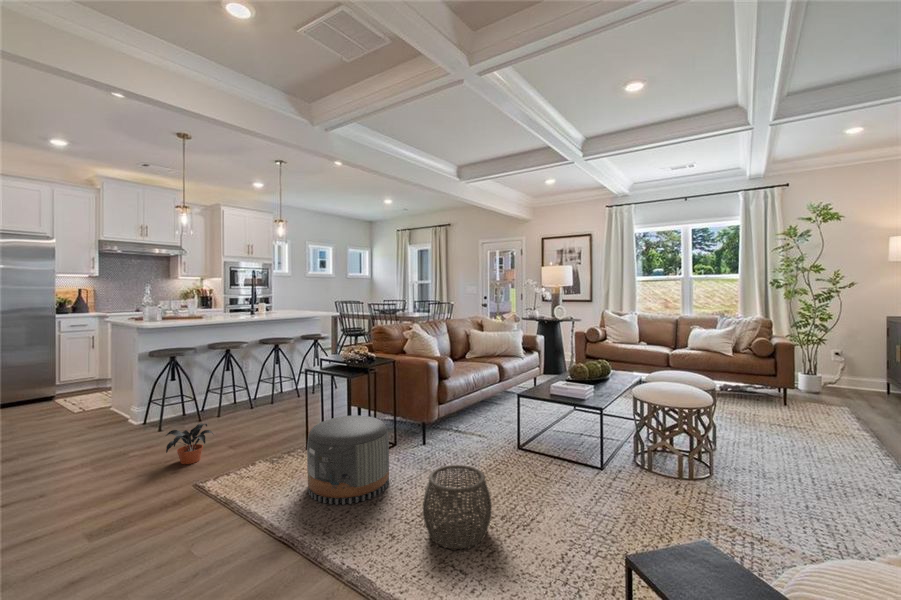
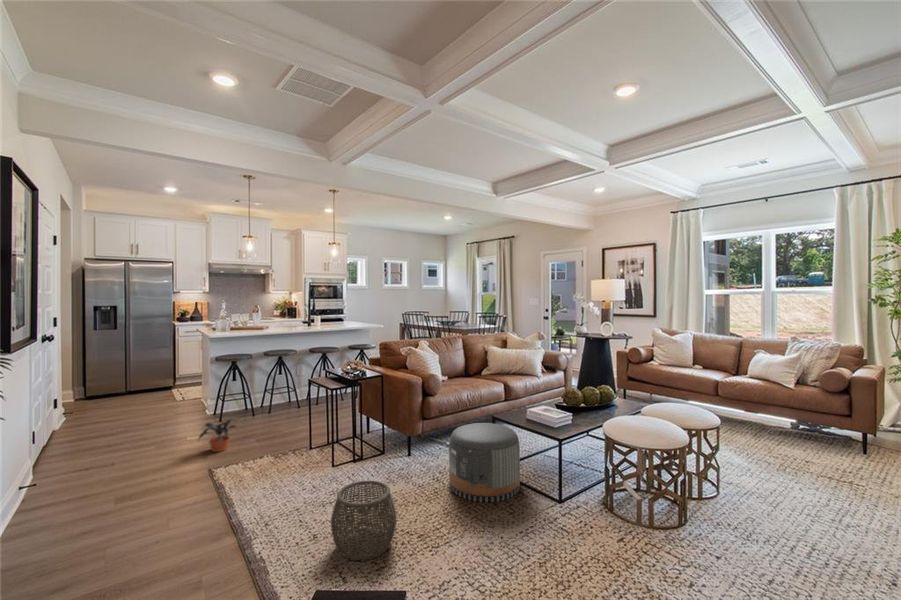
pouf: present [307,415,389,505] -> present [449,423,520,502]

